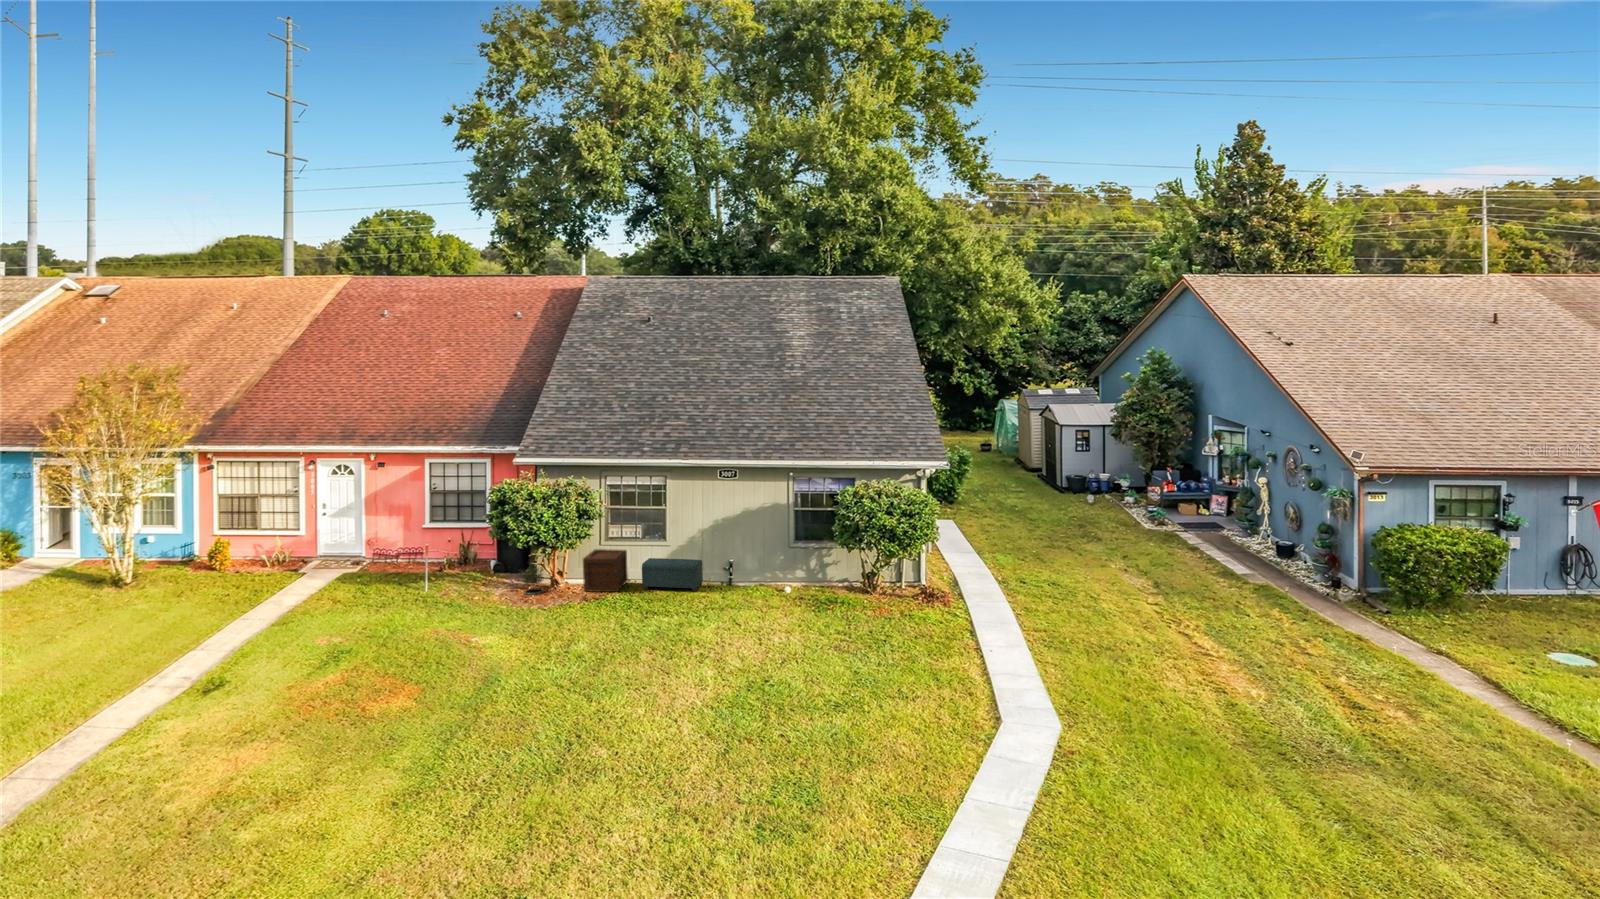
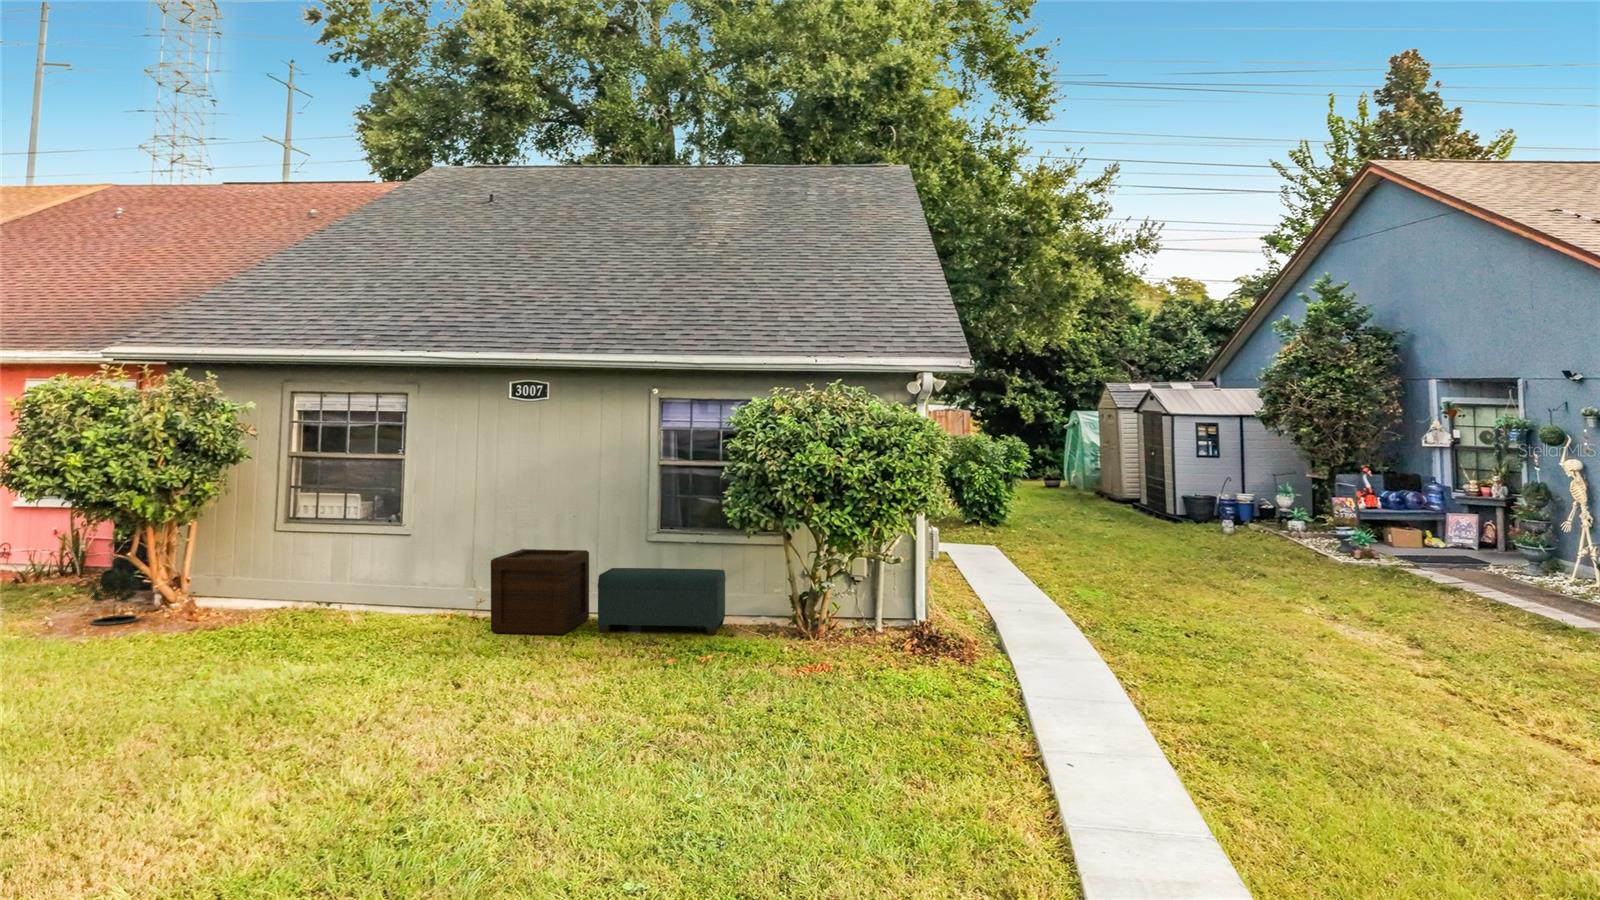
wooden crate: present [583,549,628,592] -> present [491,549,589,635]
bench: present [642,558,703,592] -> present [598,568,726,635]

